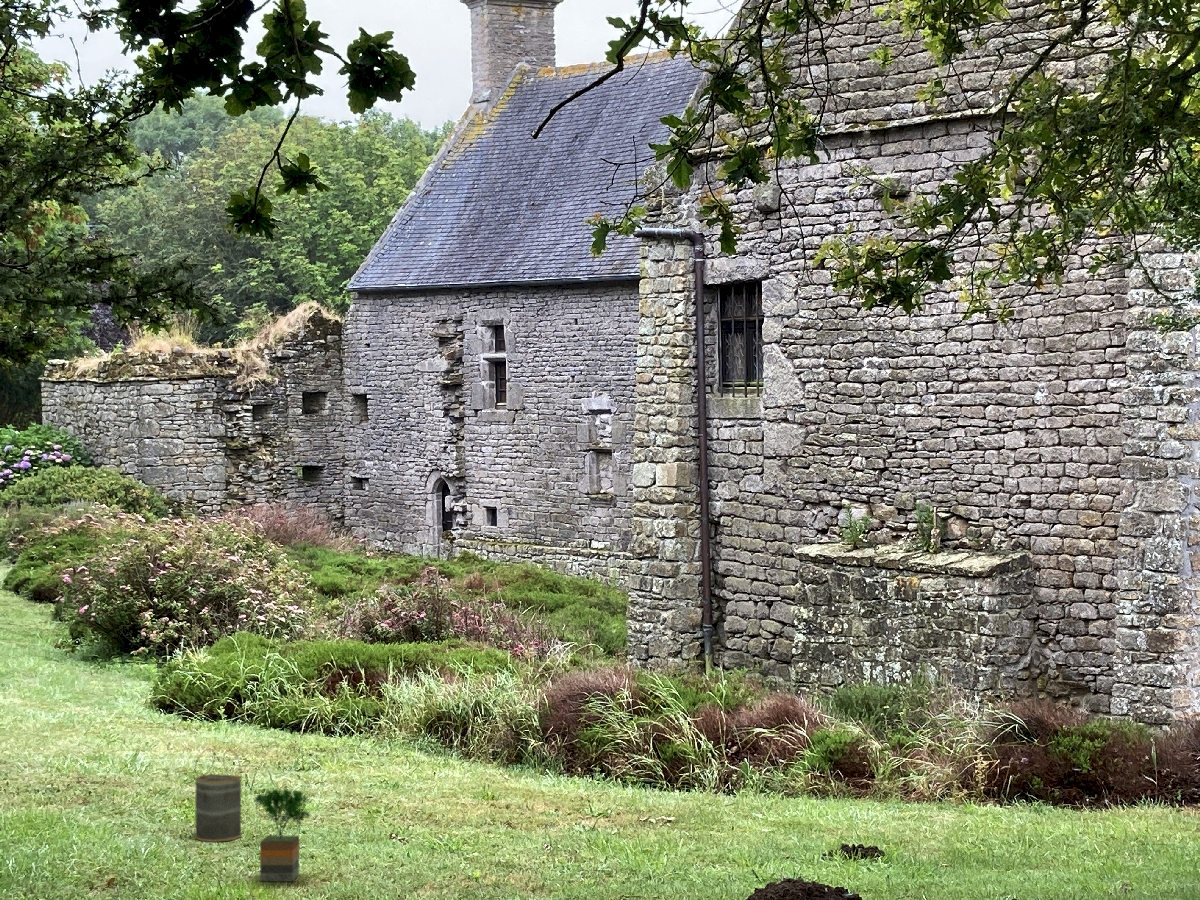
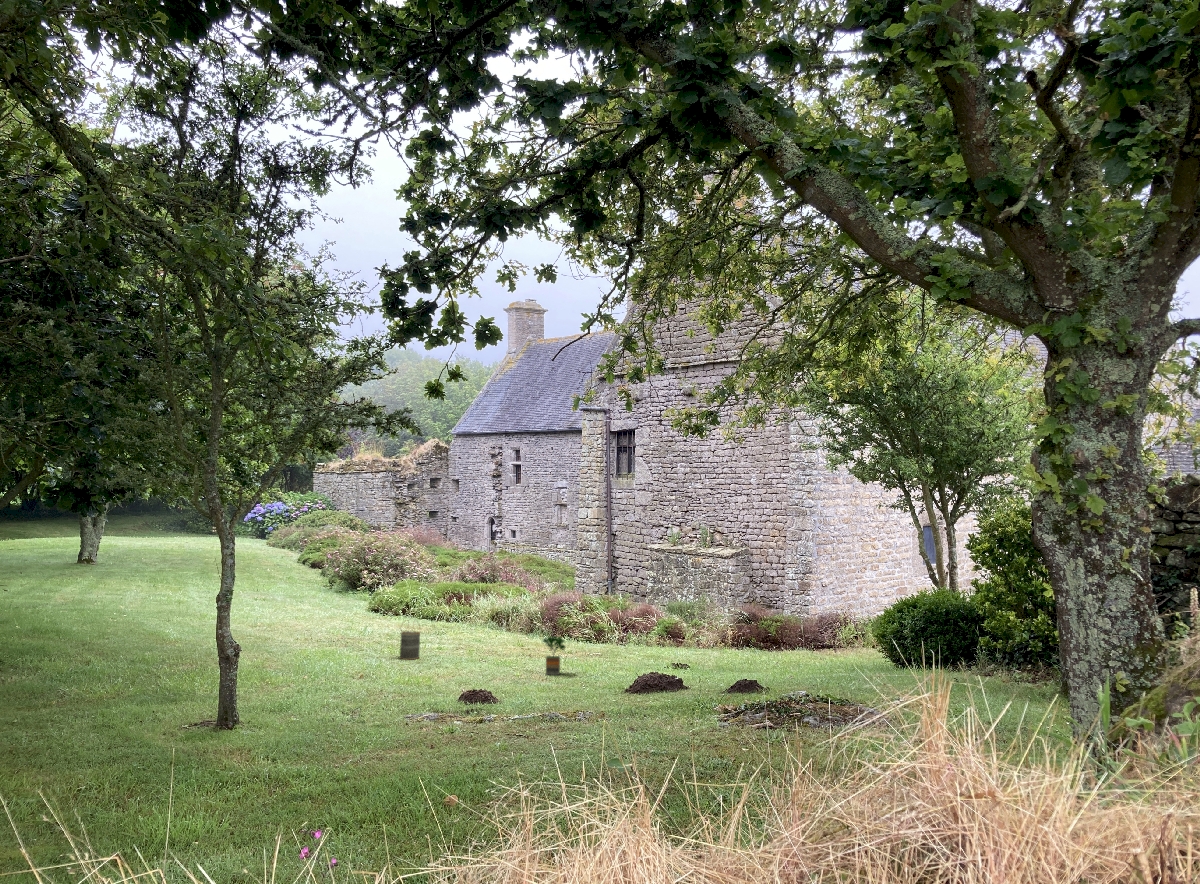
potted tree: present [254,789,310,881] -> present [543,637,566,675]

